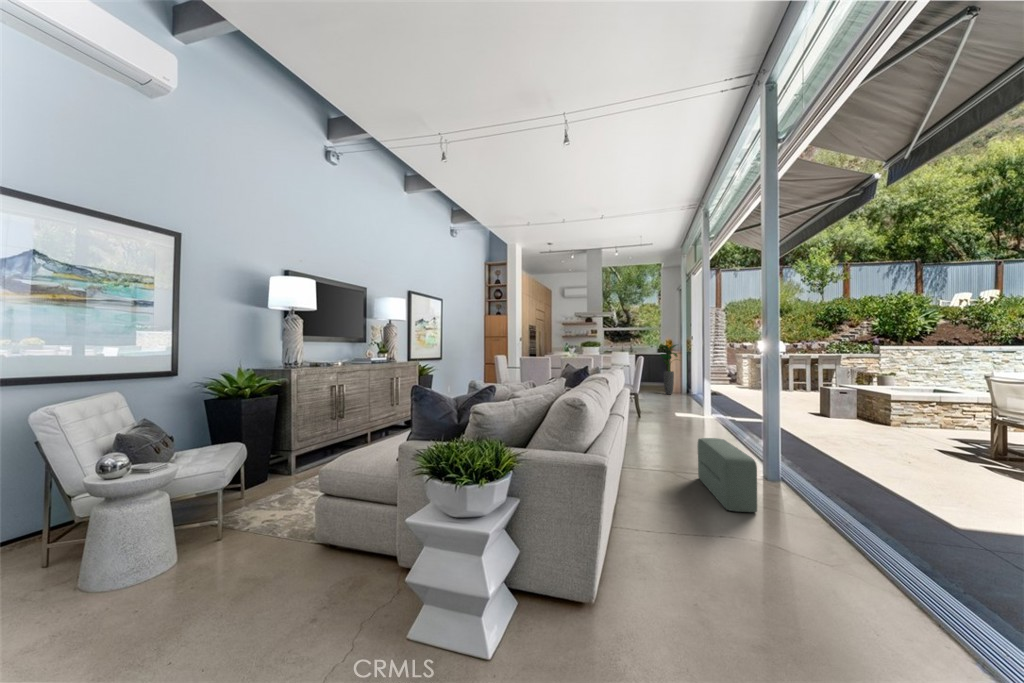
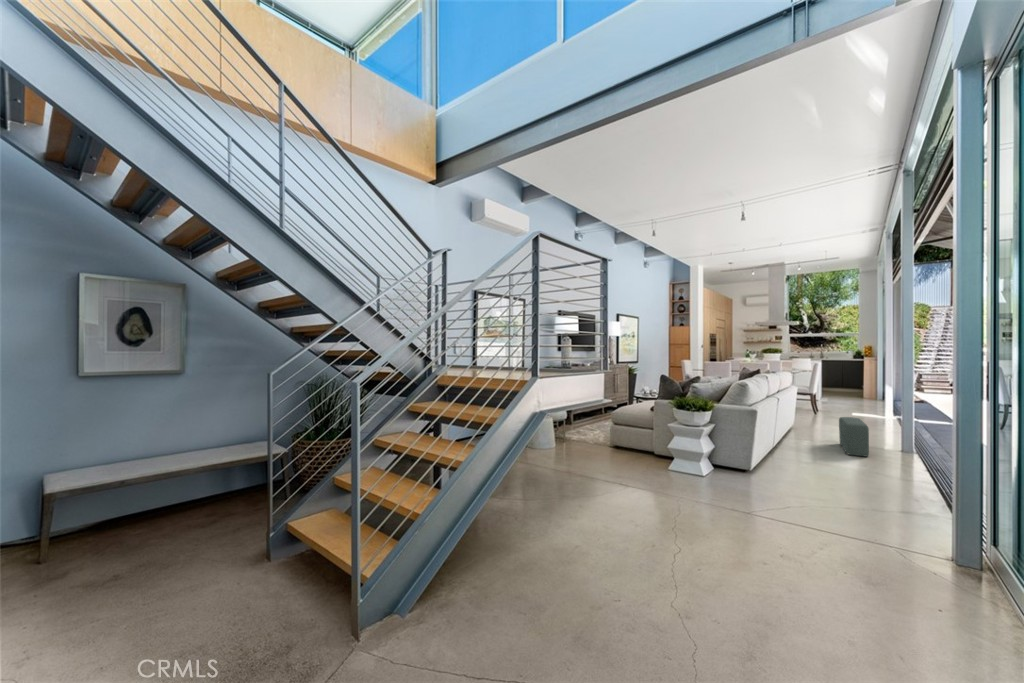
potted plant: present [660,345,677,395] -> none [847,352,874,399]

